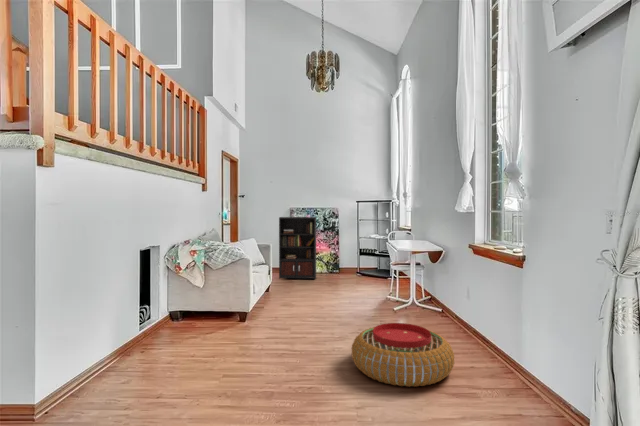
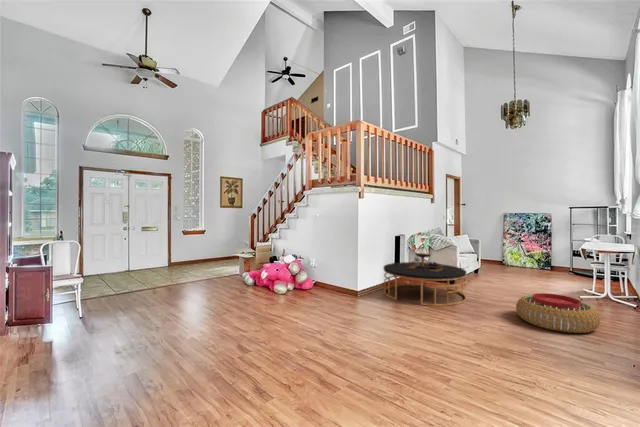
bookcase: present [279,217,316,279] -> none [491,221,537,270]
coffee table: none [118,280,273,388] -> present [384,253,467,306]

